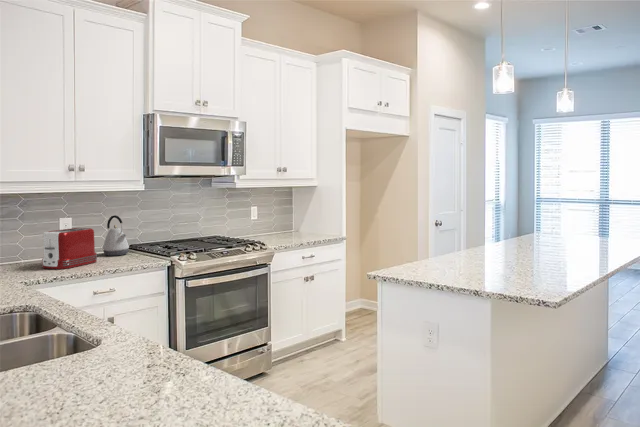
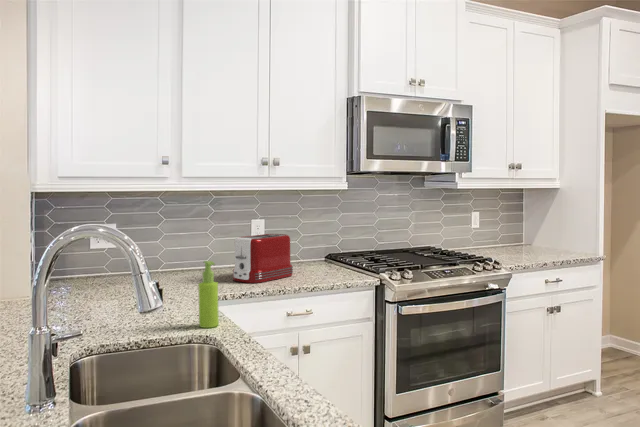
kettle: present [102,215,129,256] -> none [299,220,329,269]
soap dispenser: none [18,250,36,301] -> present [198,261,219,328]

